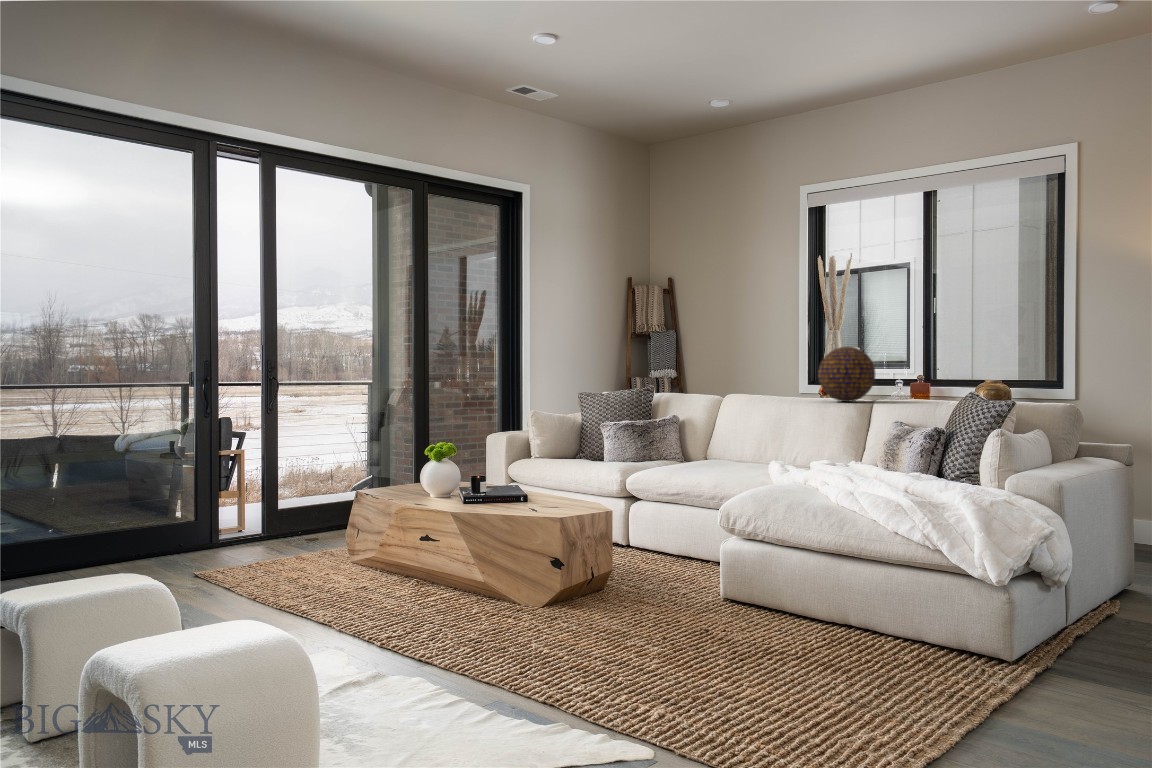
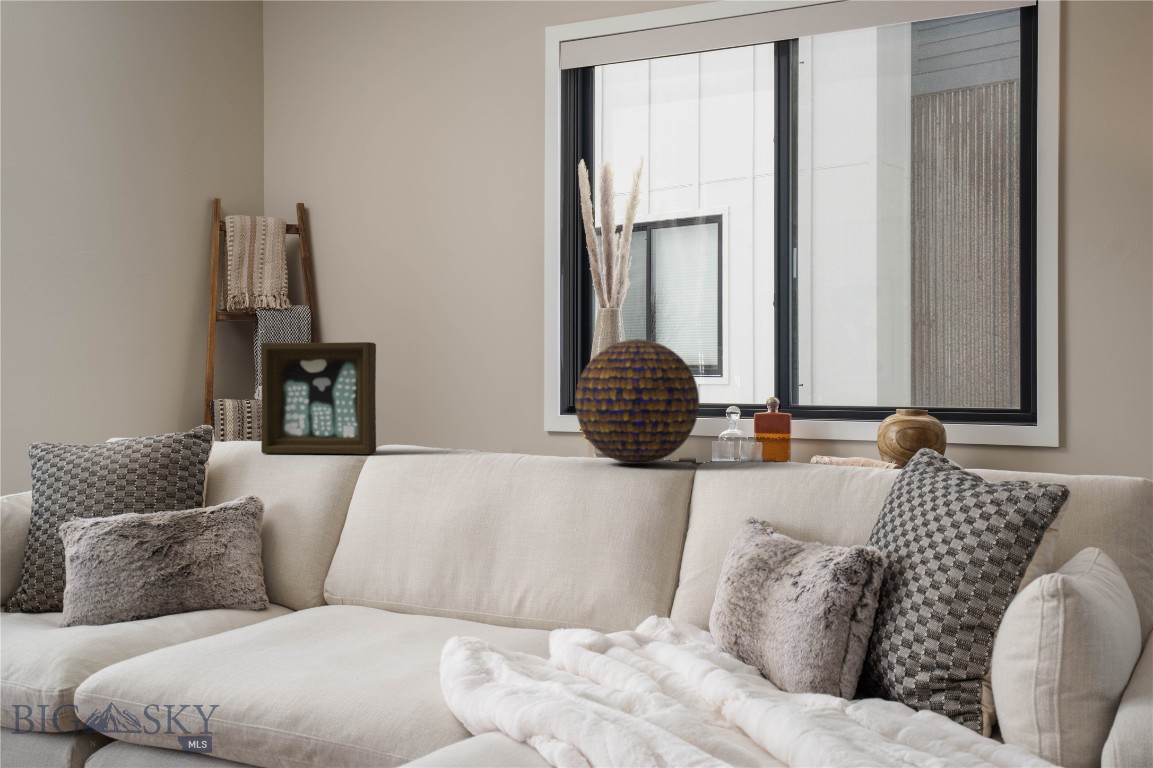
picture frame: none [675,349,726,399] -> present [261,342,376,454]

